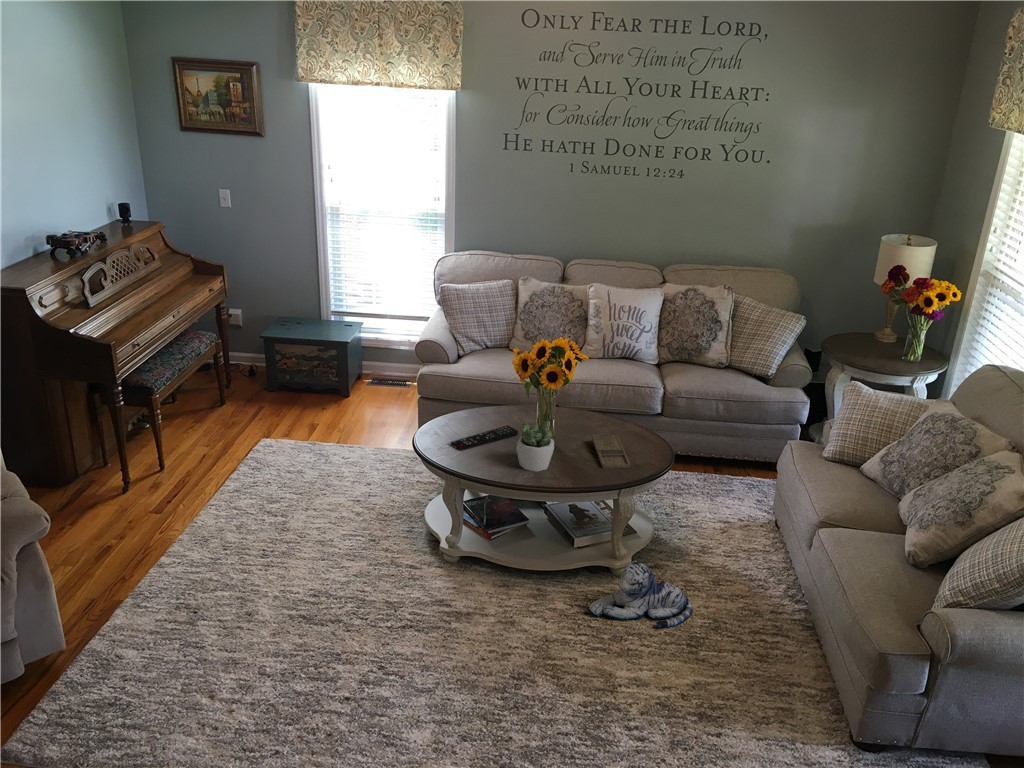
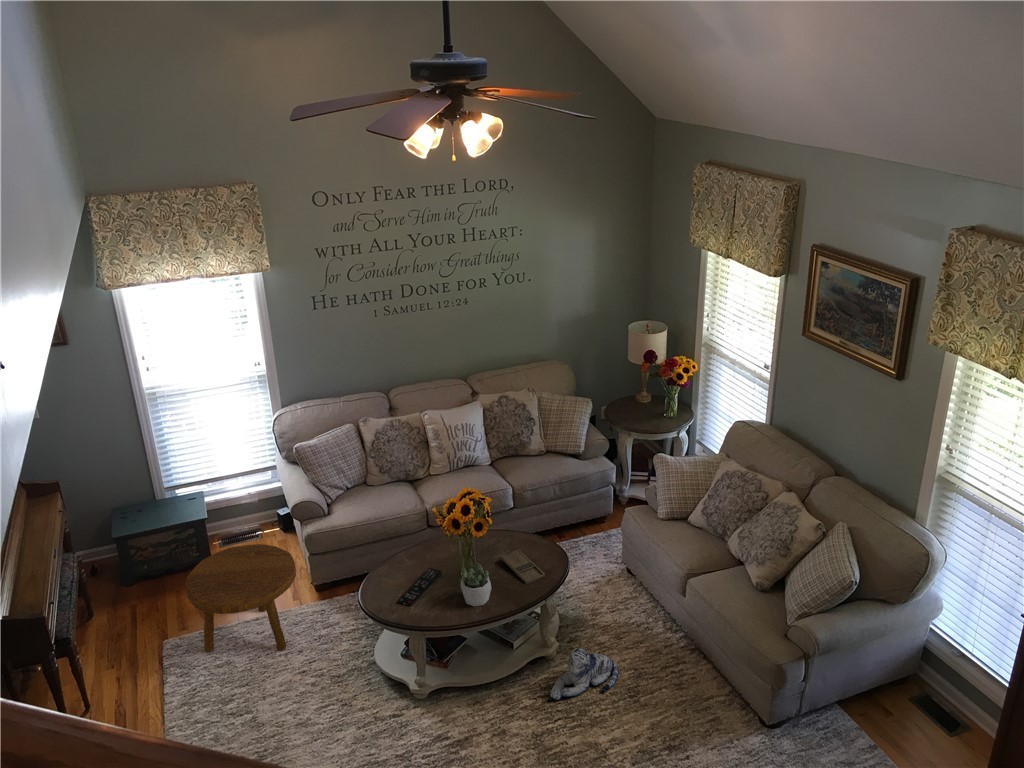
footstool: none [274,364,391,479] -> present [185,544,296,652]

